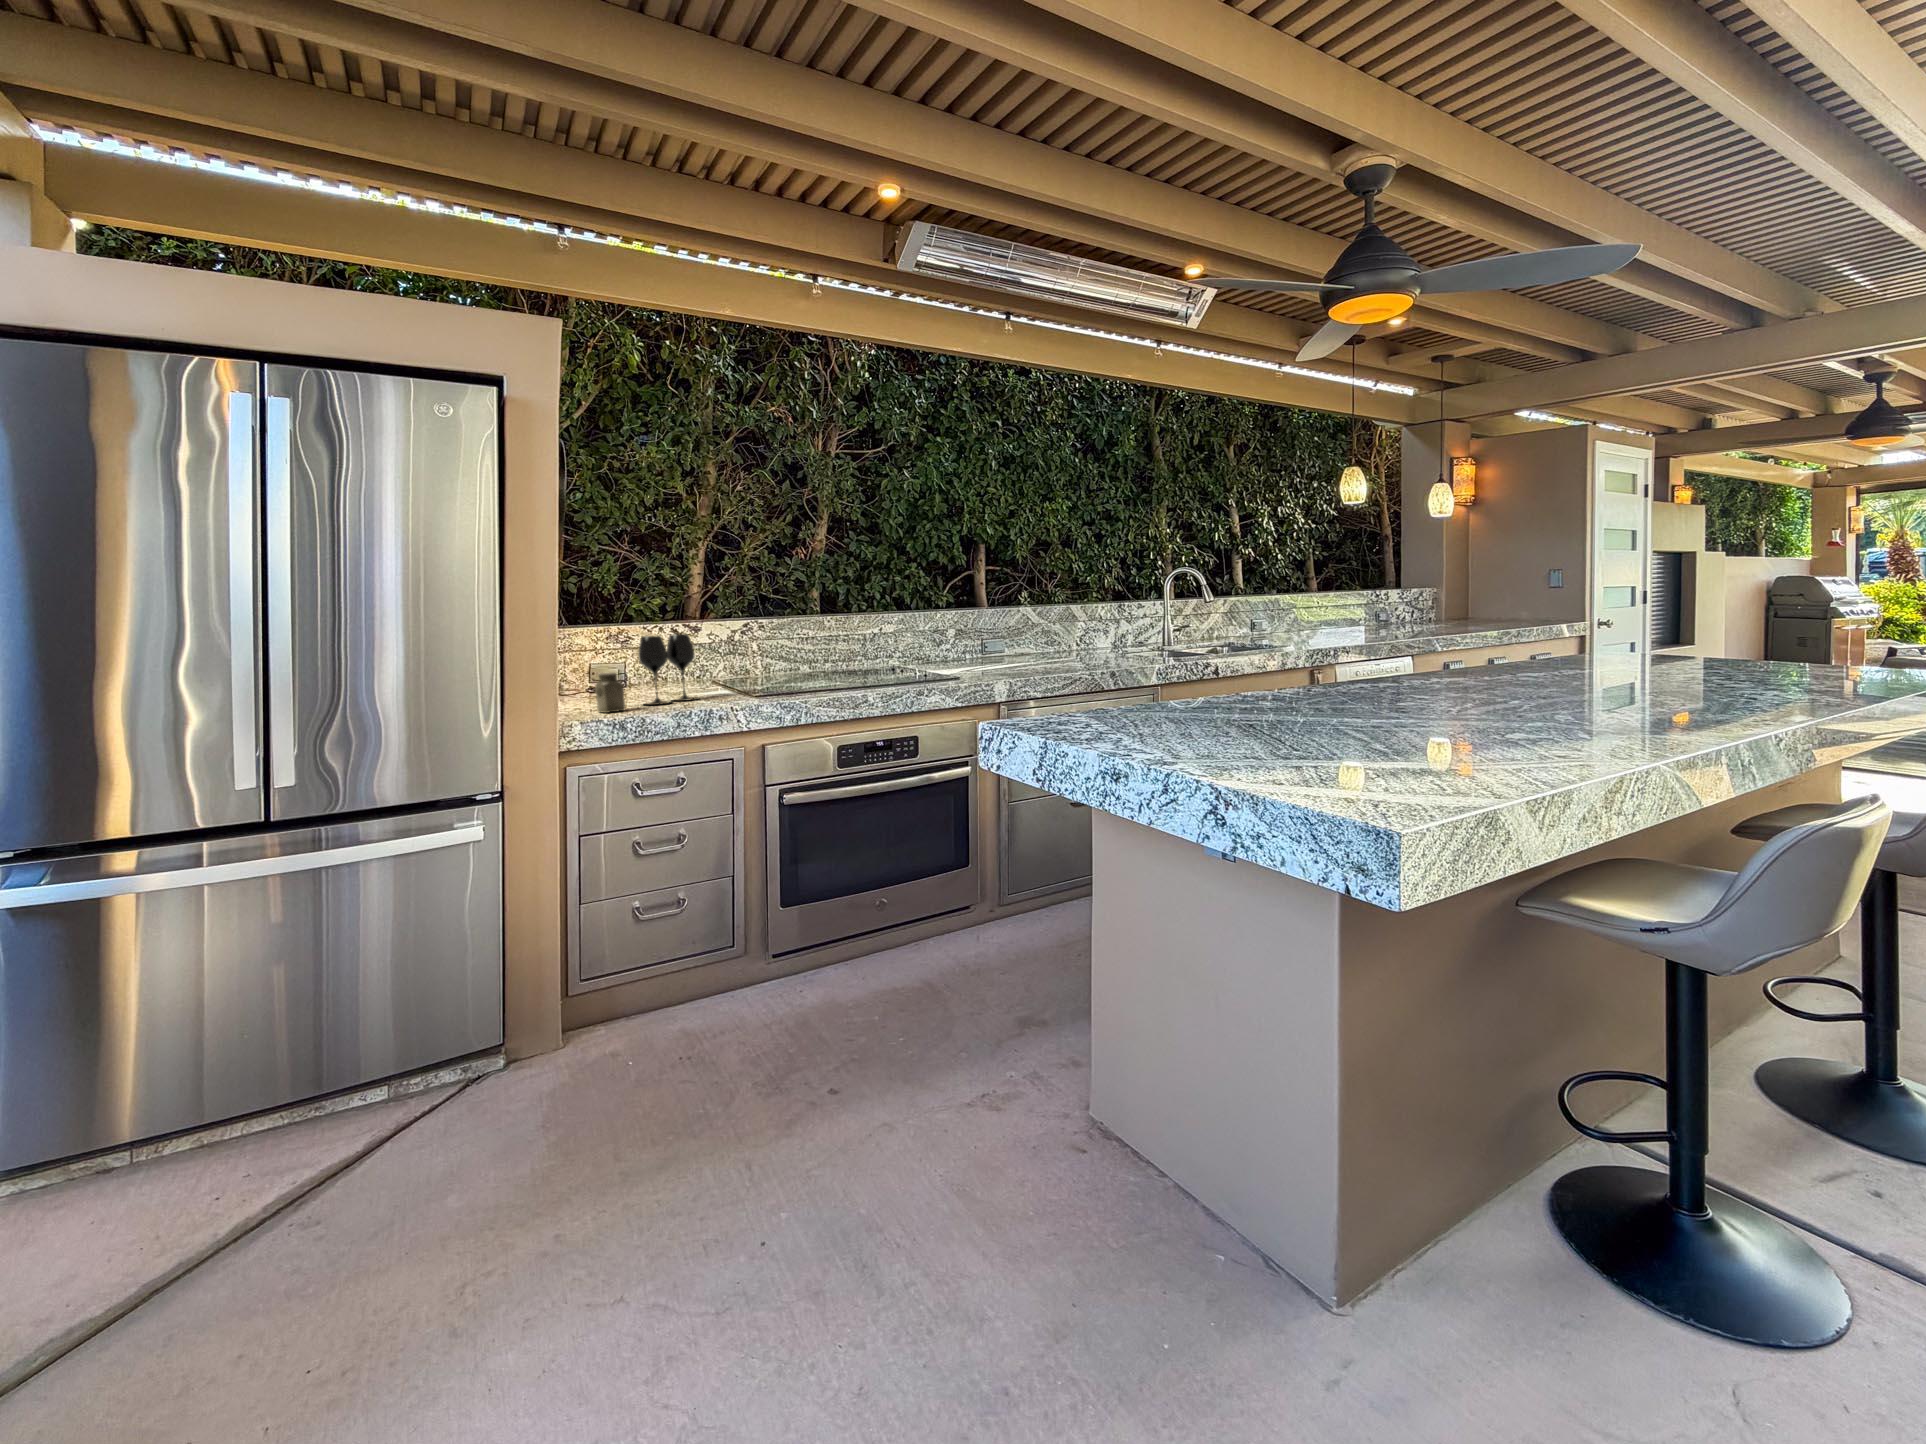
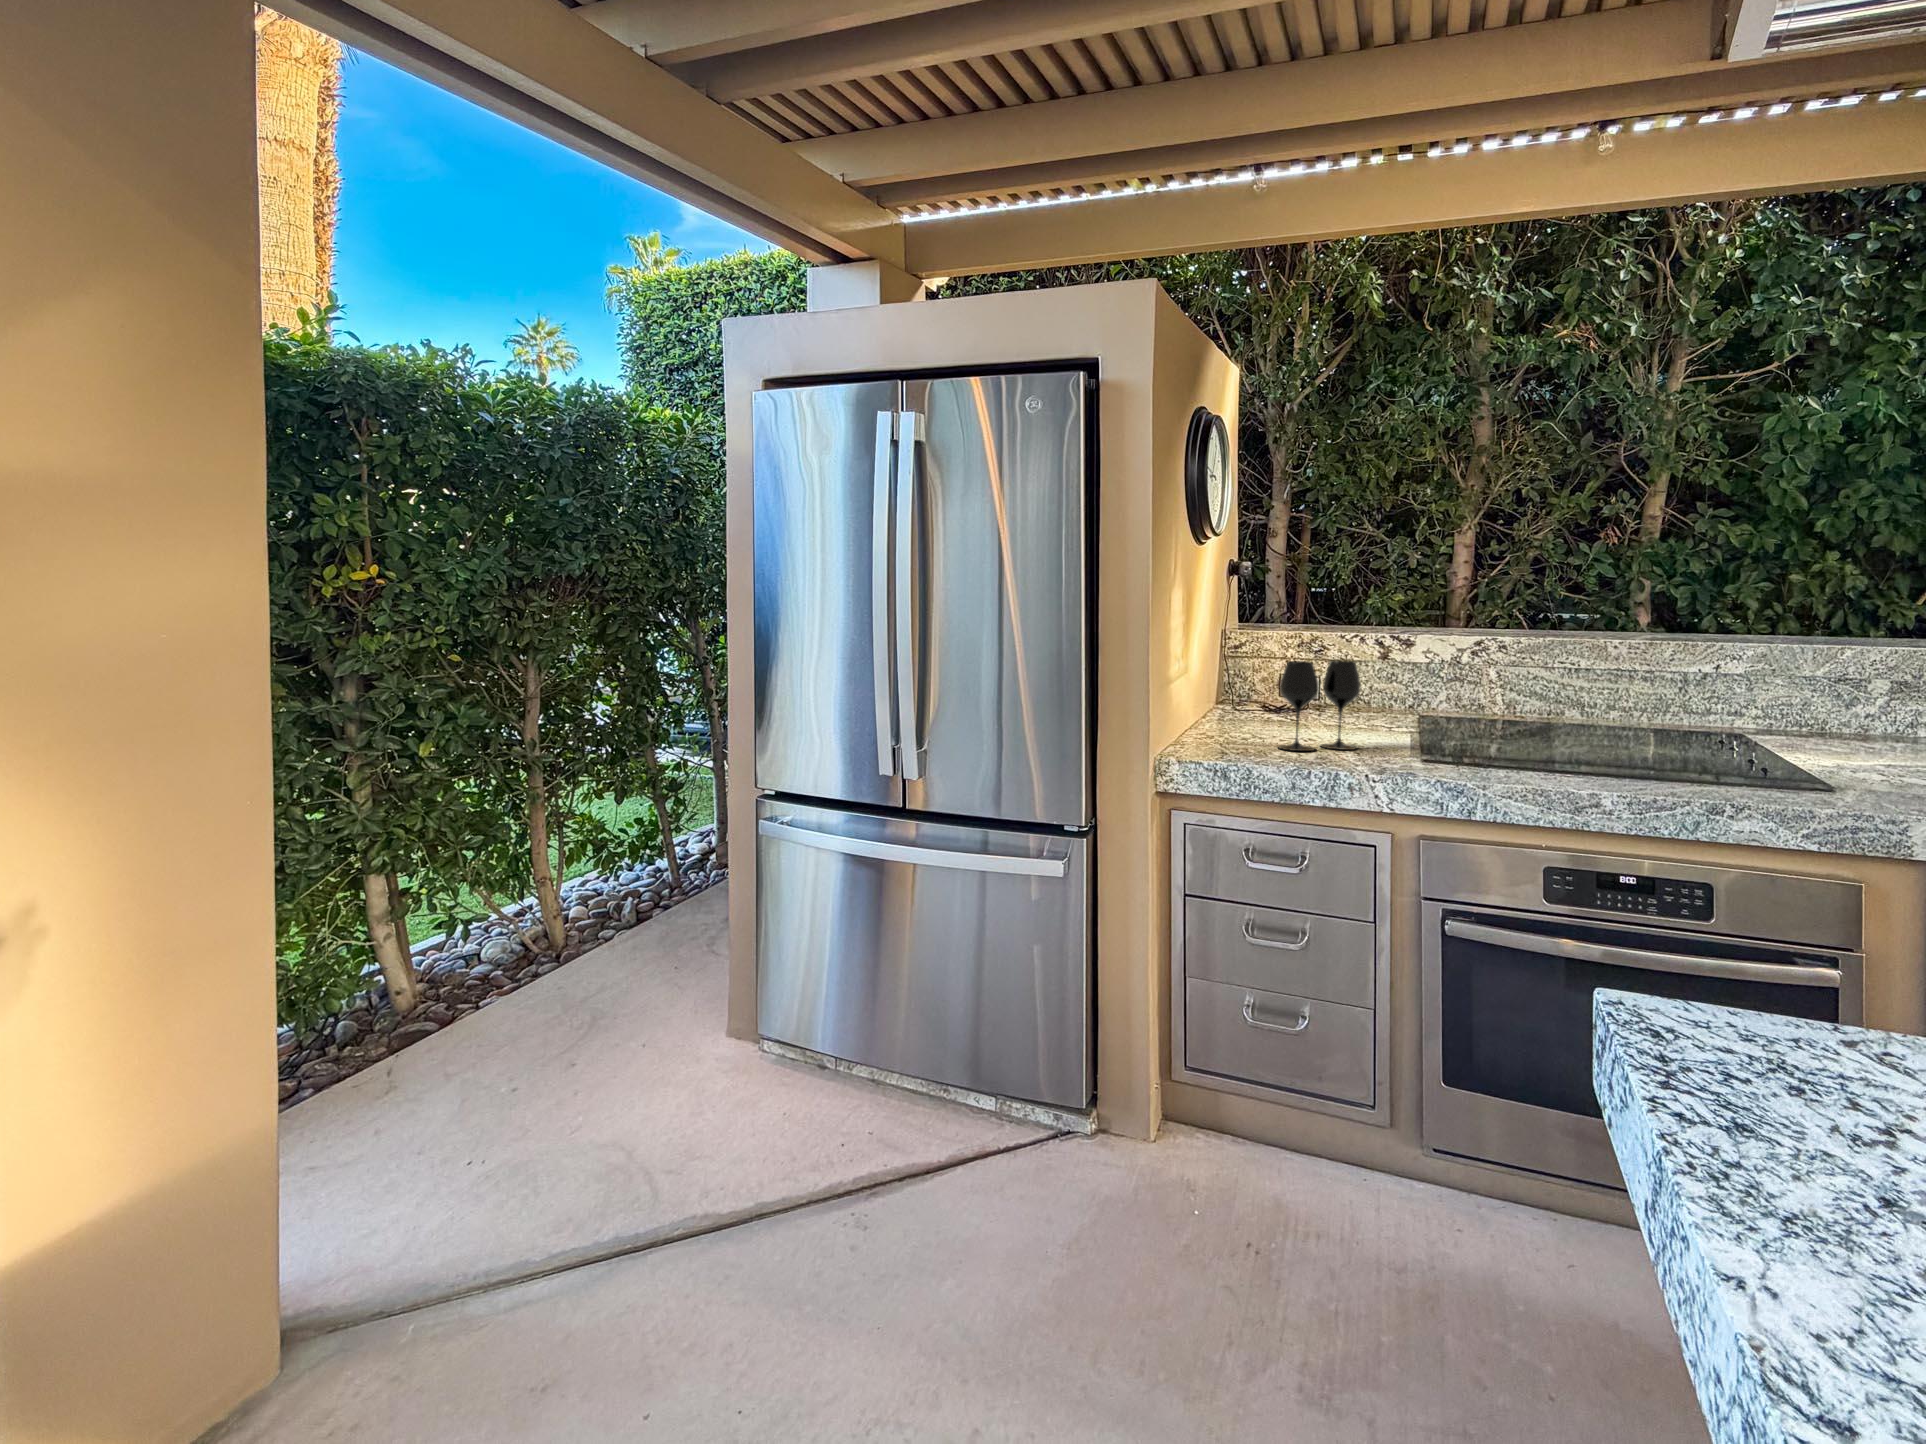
salt shaker: present [595,672,625,713] -> none [1212,704,1244,755]

